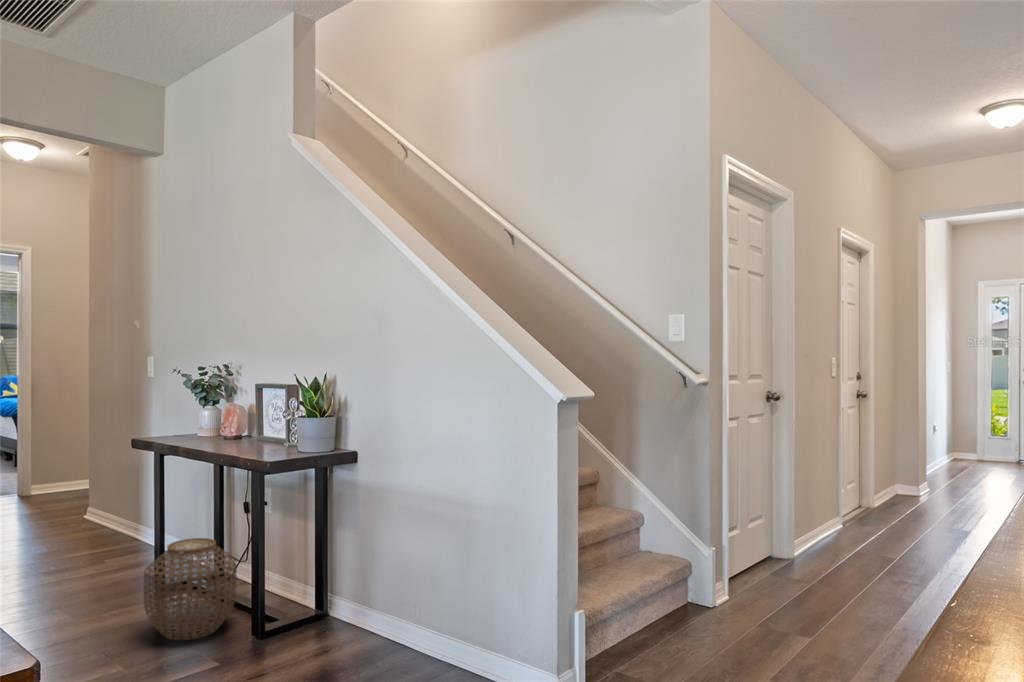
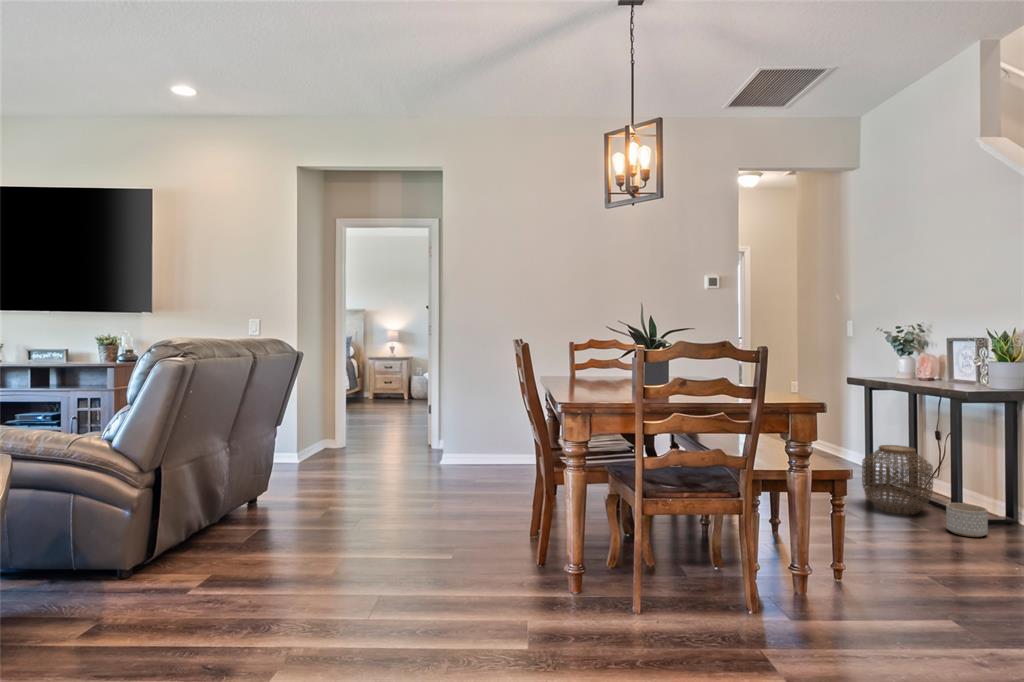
planter: none [250,607,297,657] -> present [946,503,988,537]

